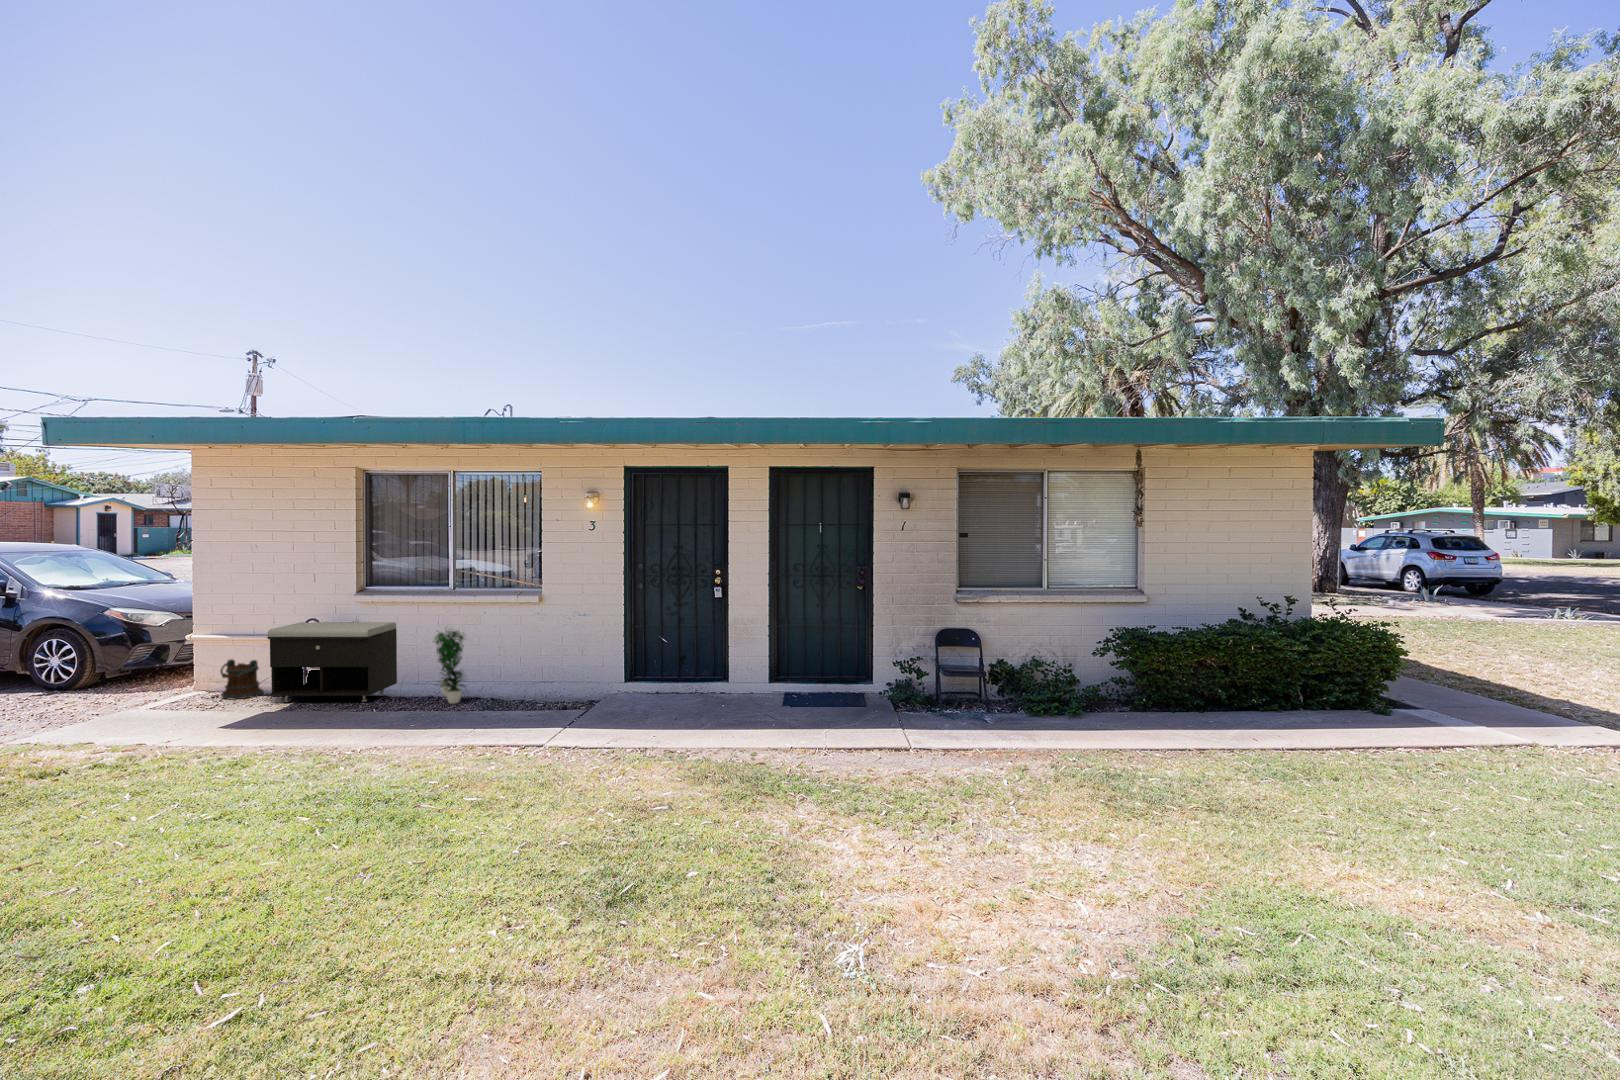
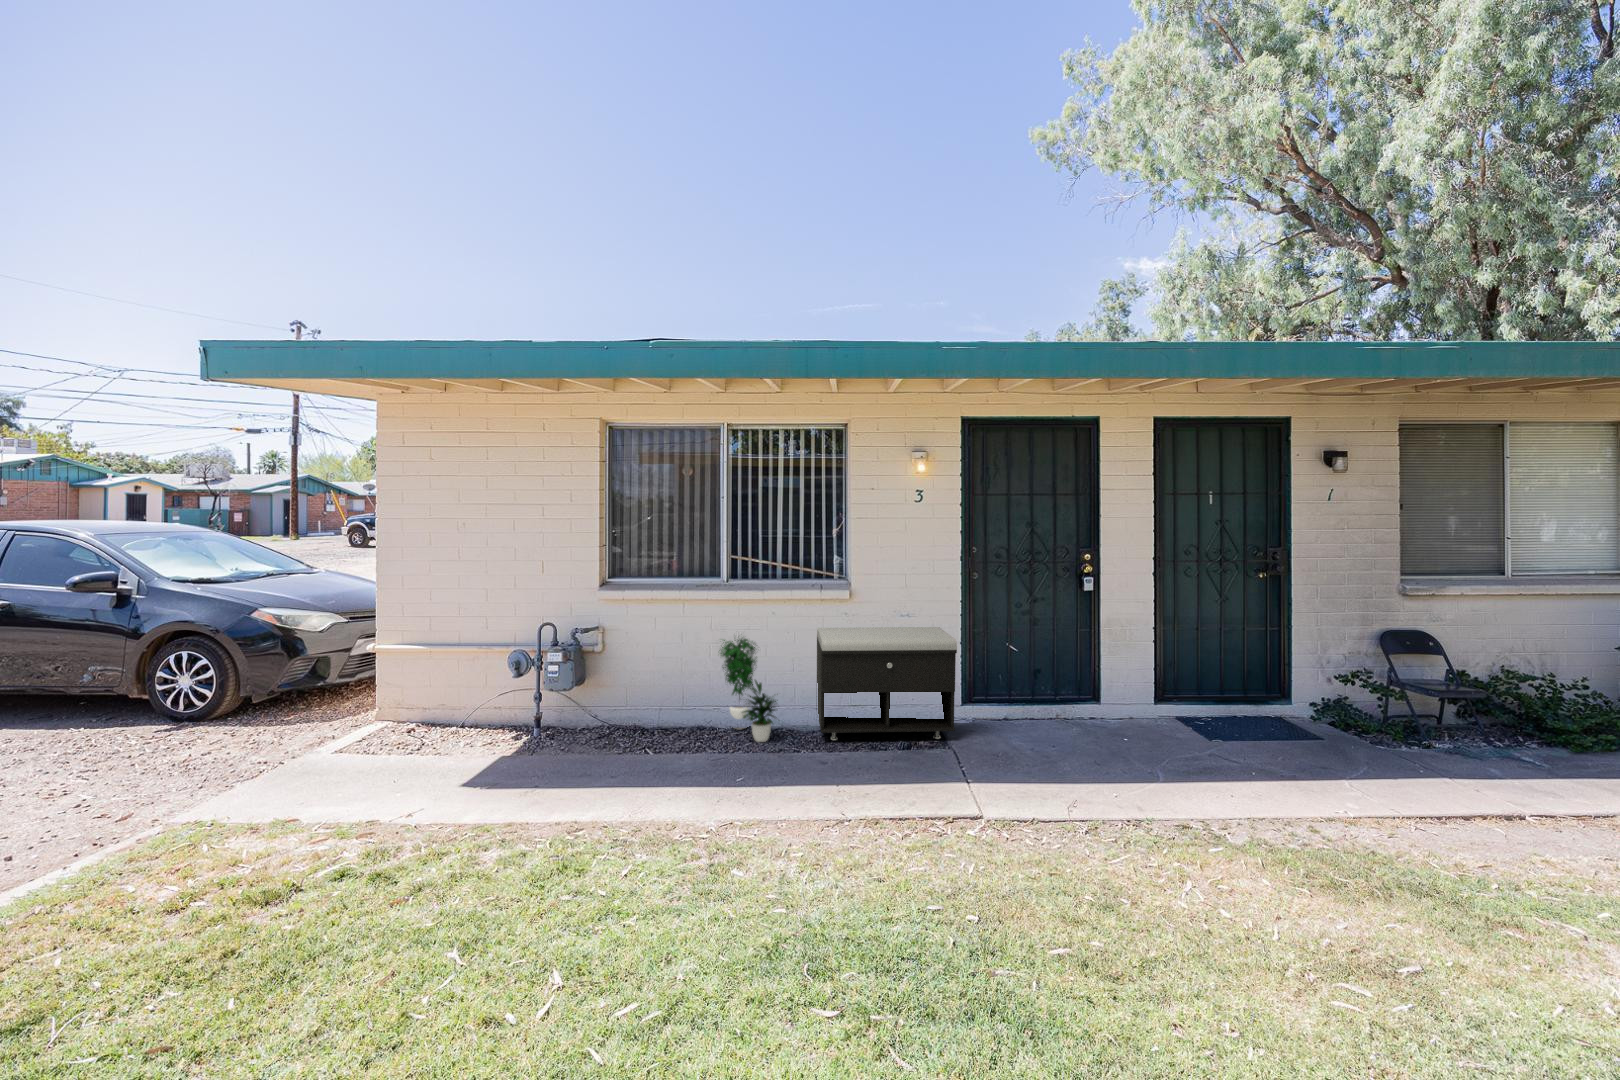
storage bench: present [268,622,397,702] -> present [817,627,957,741]
bucket: present [220,659,264,699] -> none [428,680,482,737]

